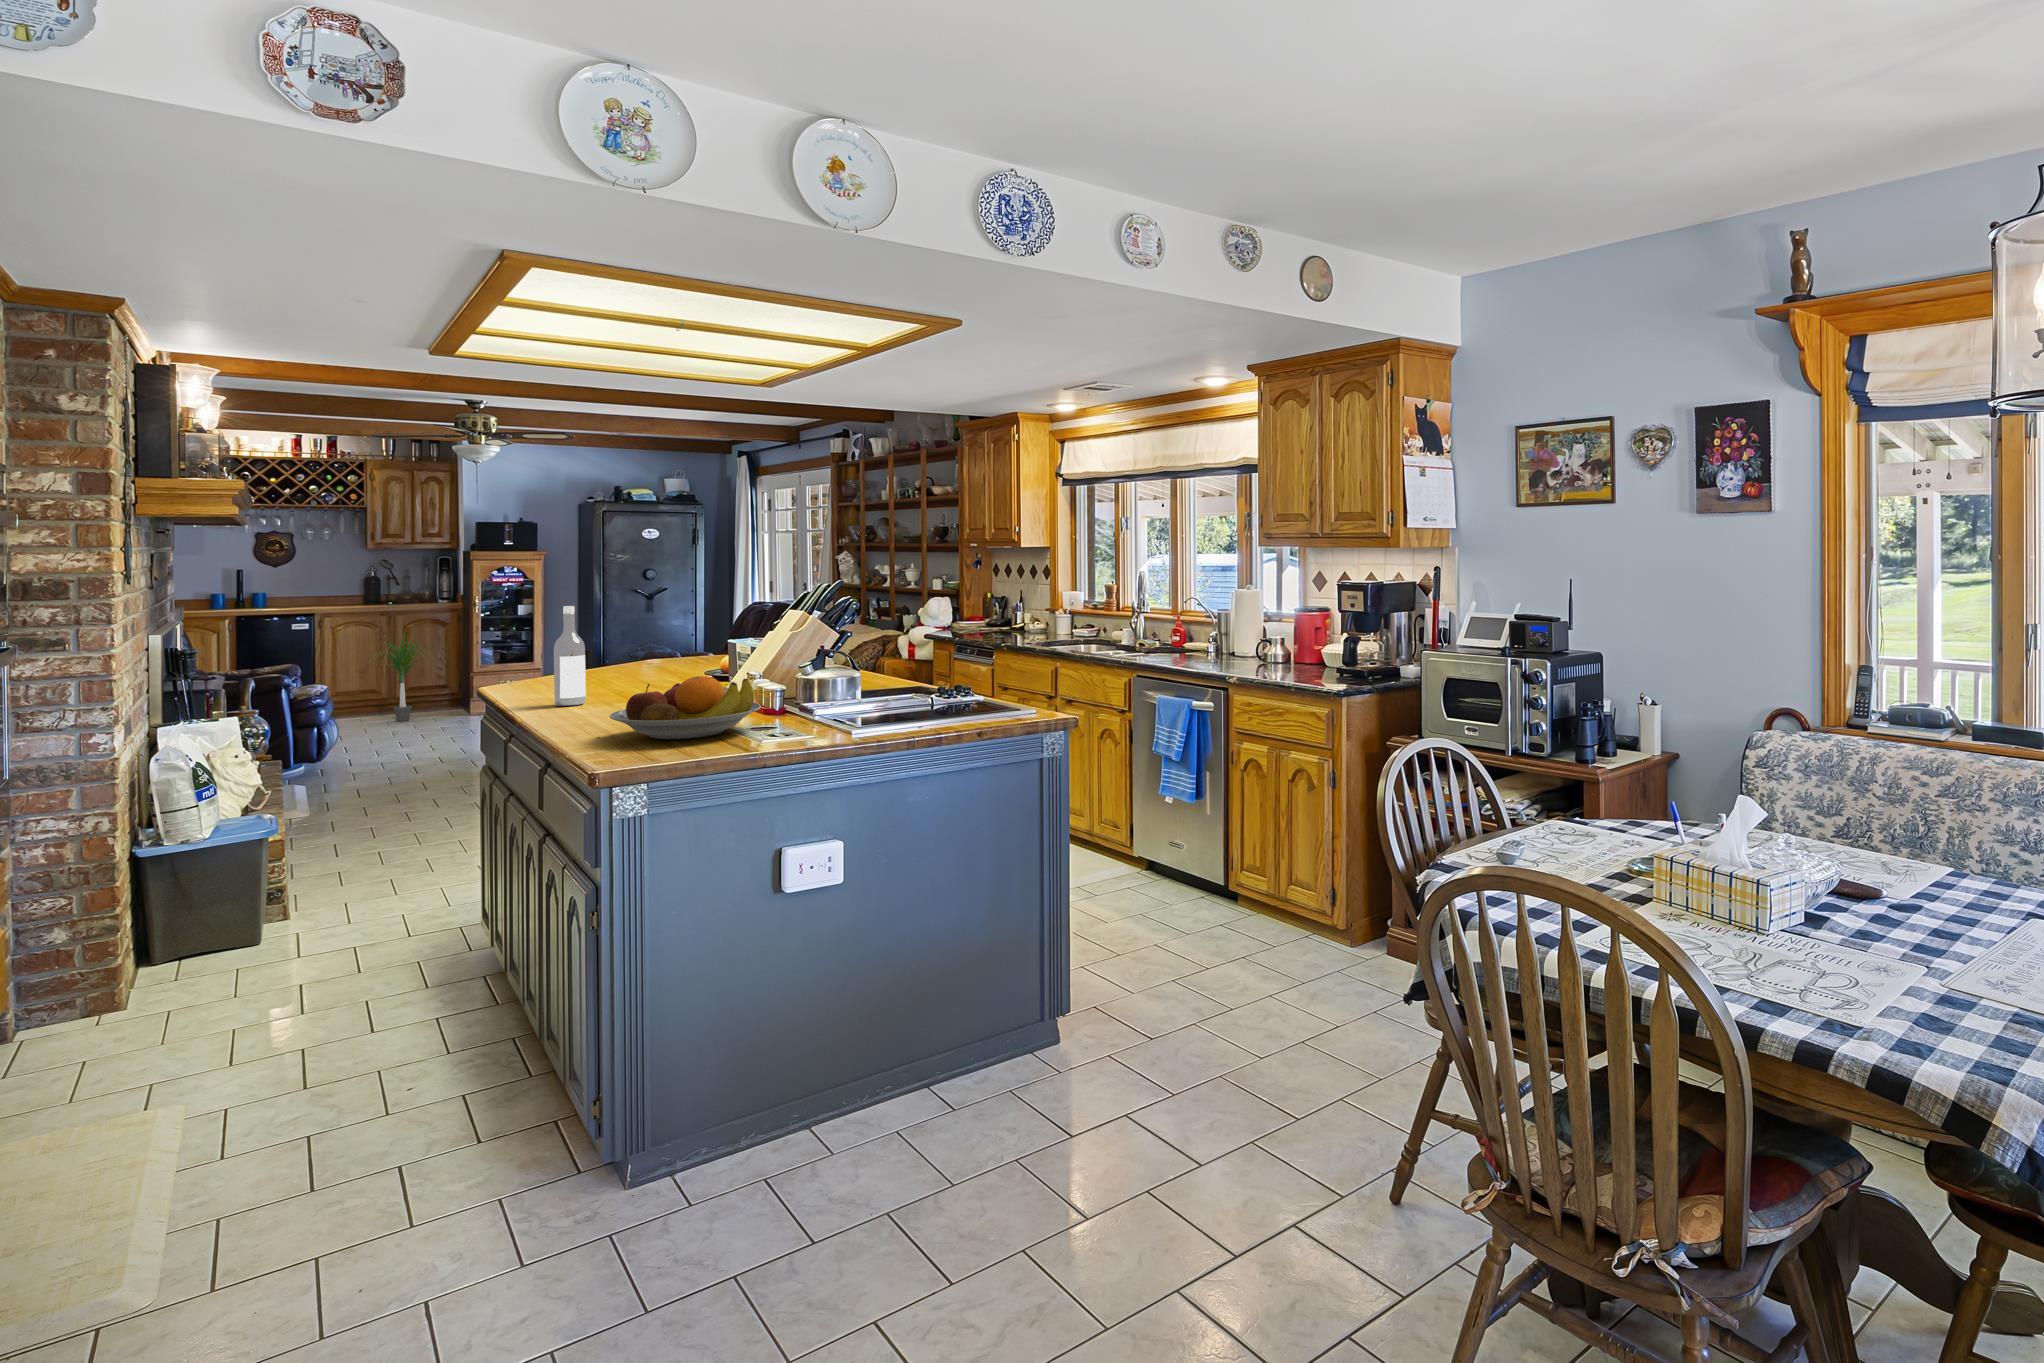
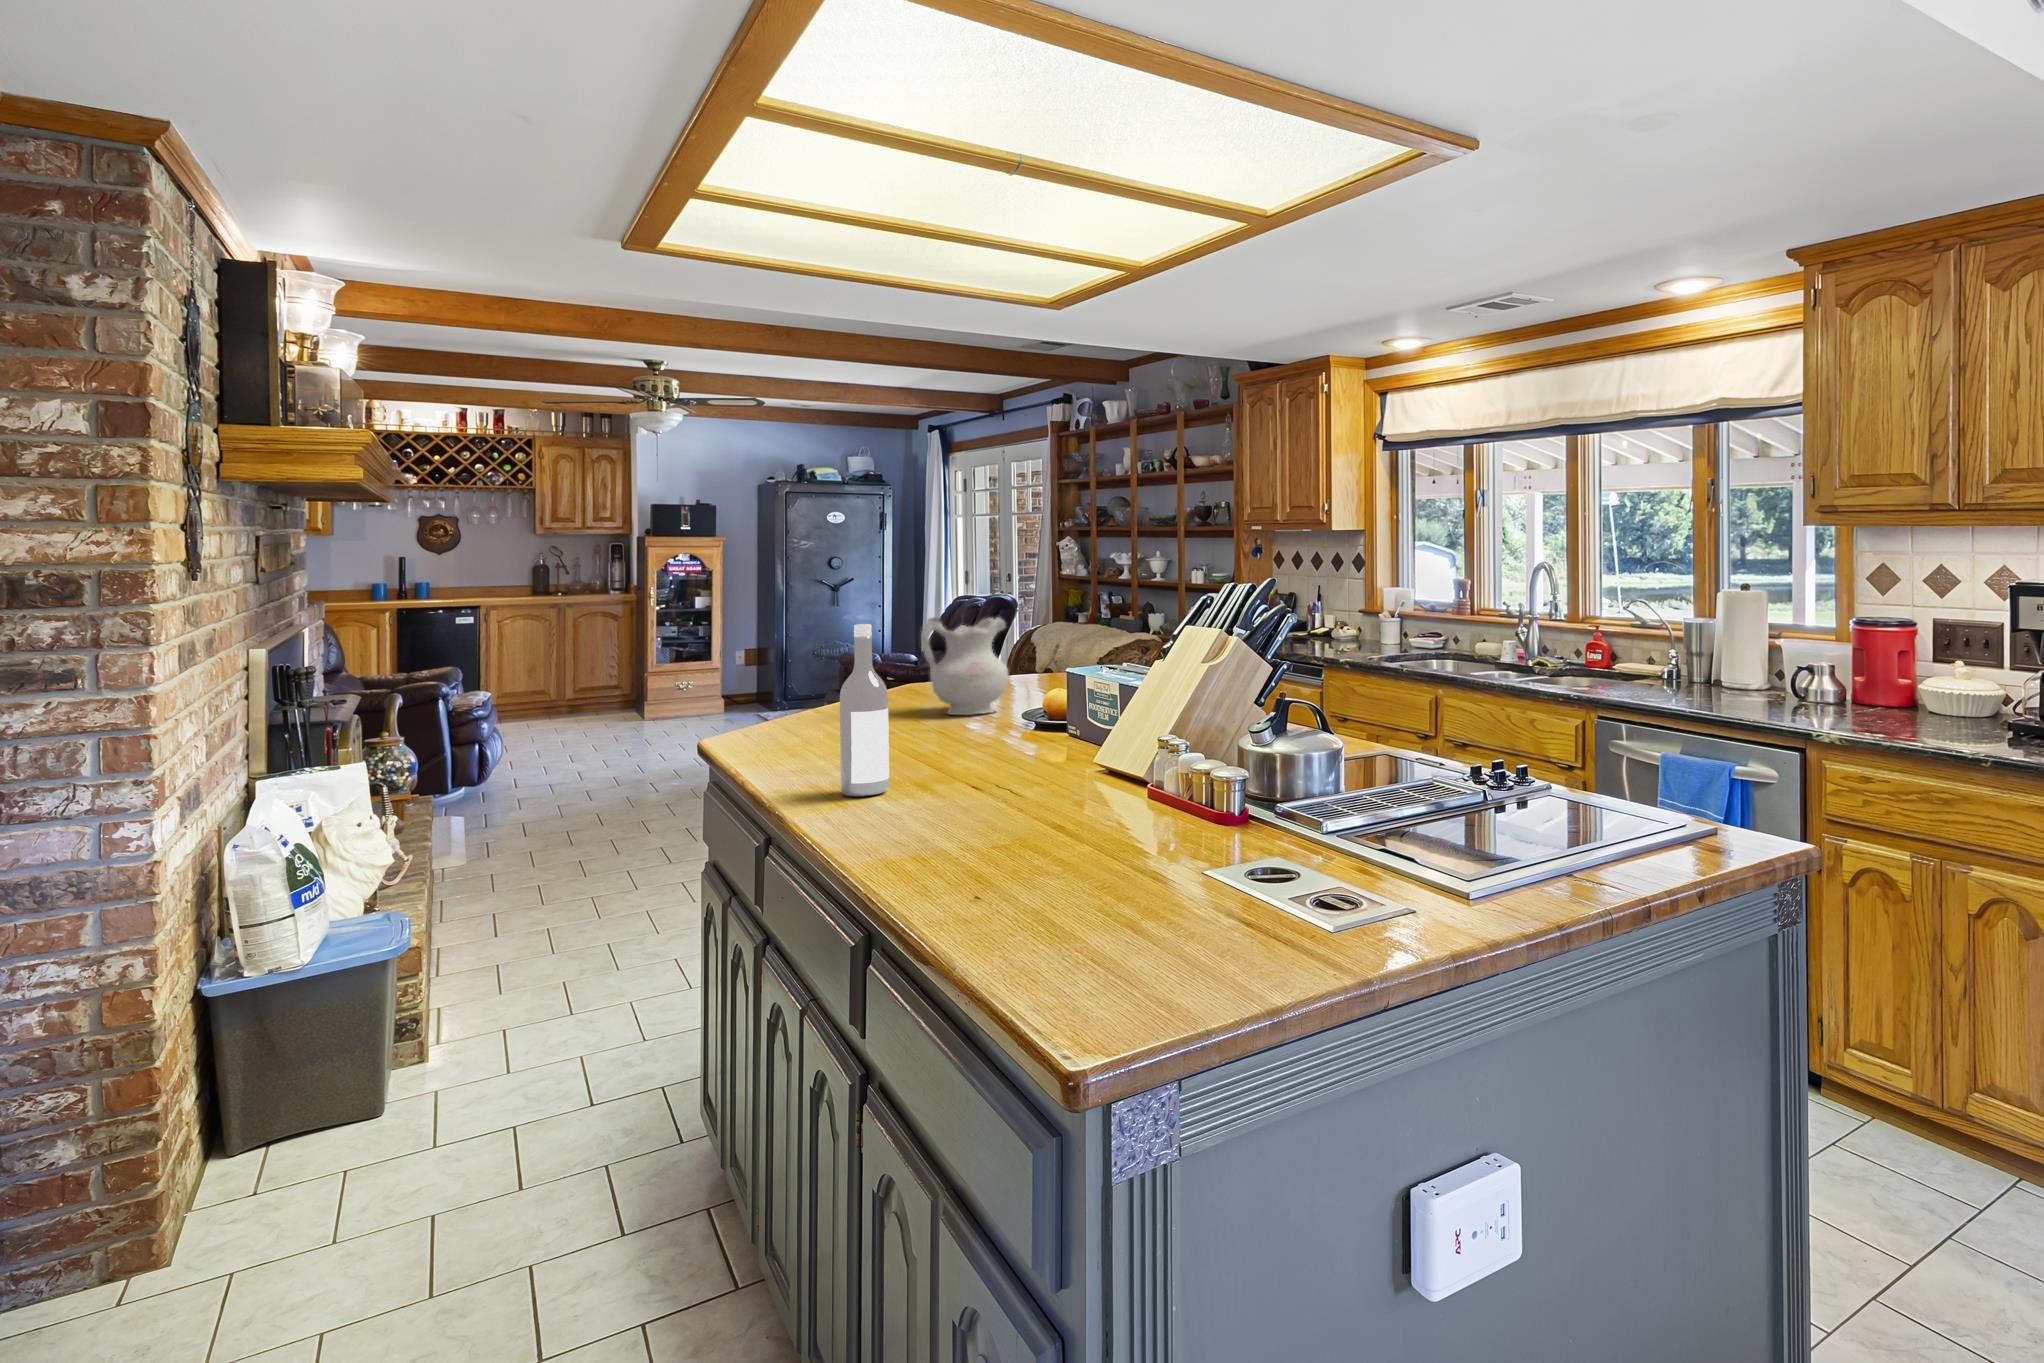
ceramic pitcher: none [640,606,704,672] -> present [921,617,1009,715]
potted plant: present [378,633,429,721] -> none [532,625,612,730]
fruit bowl: present [609,676,761,739] -> none [1014,785,1295,923]

